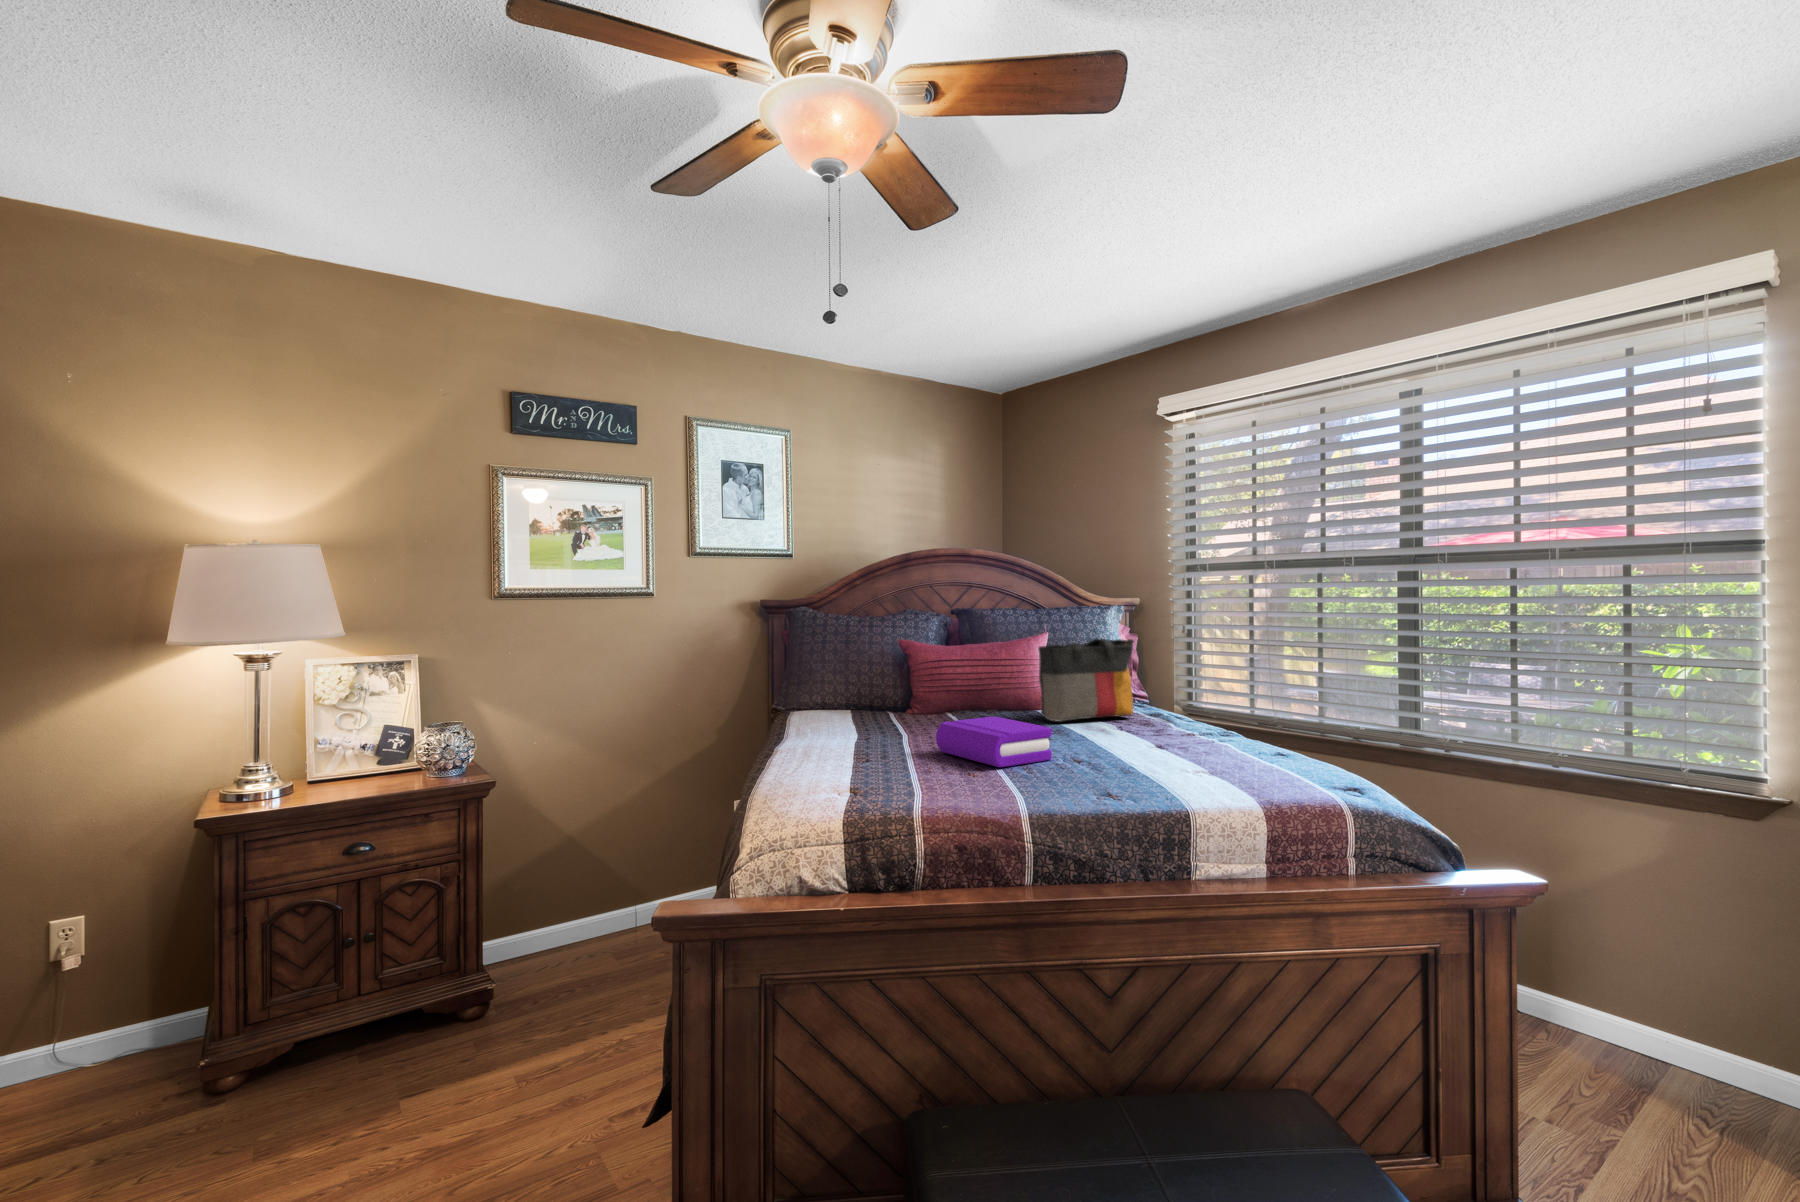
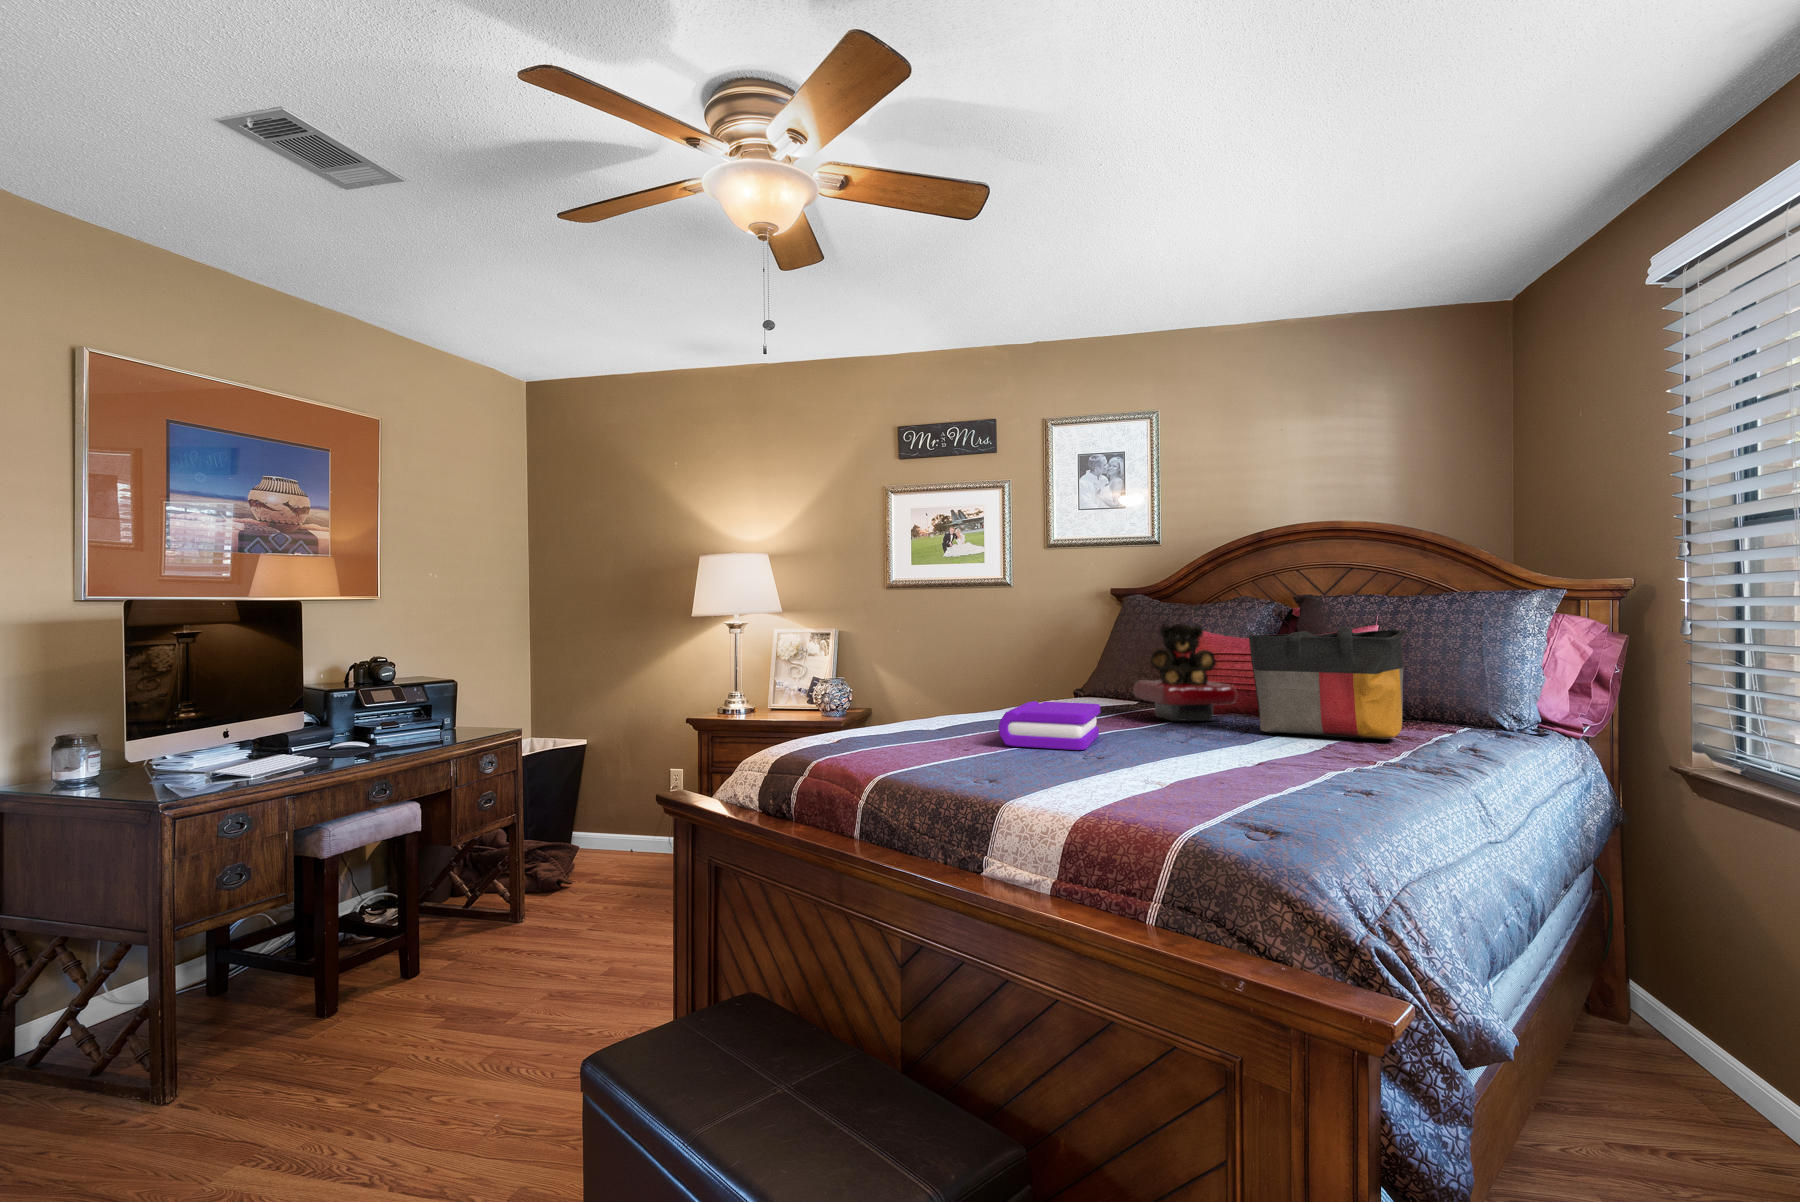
teddy bear: none [918,637,1001,722] -> present [1134,624,1237,721]

